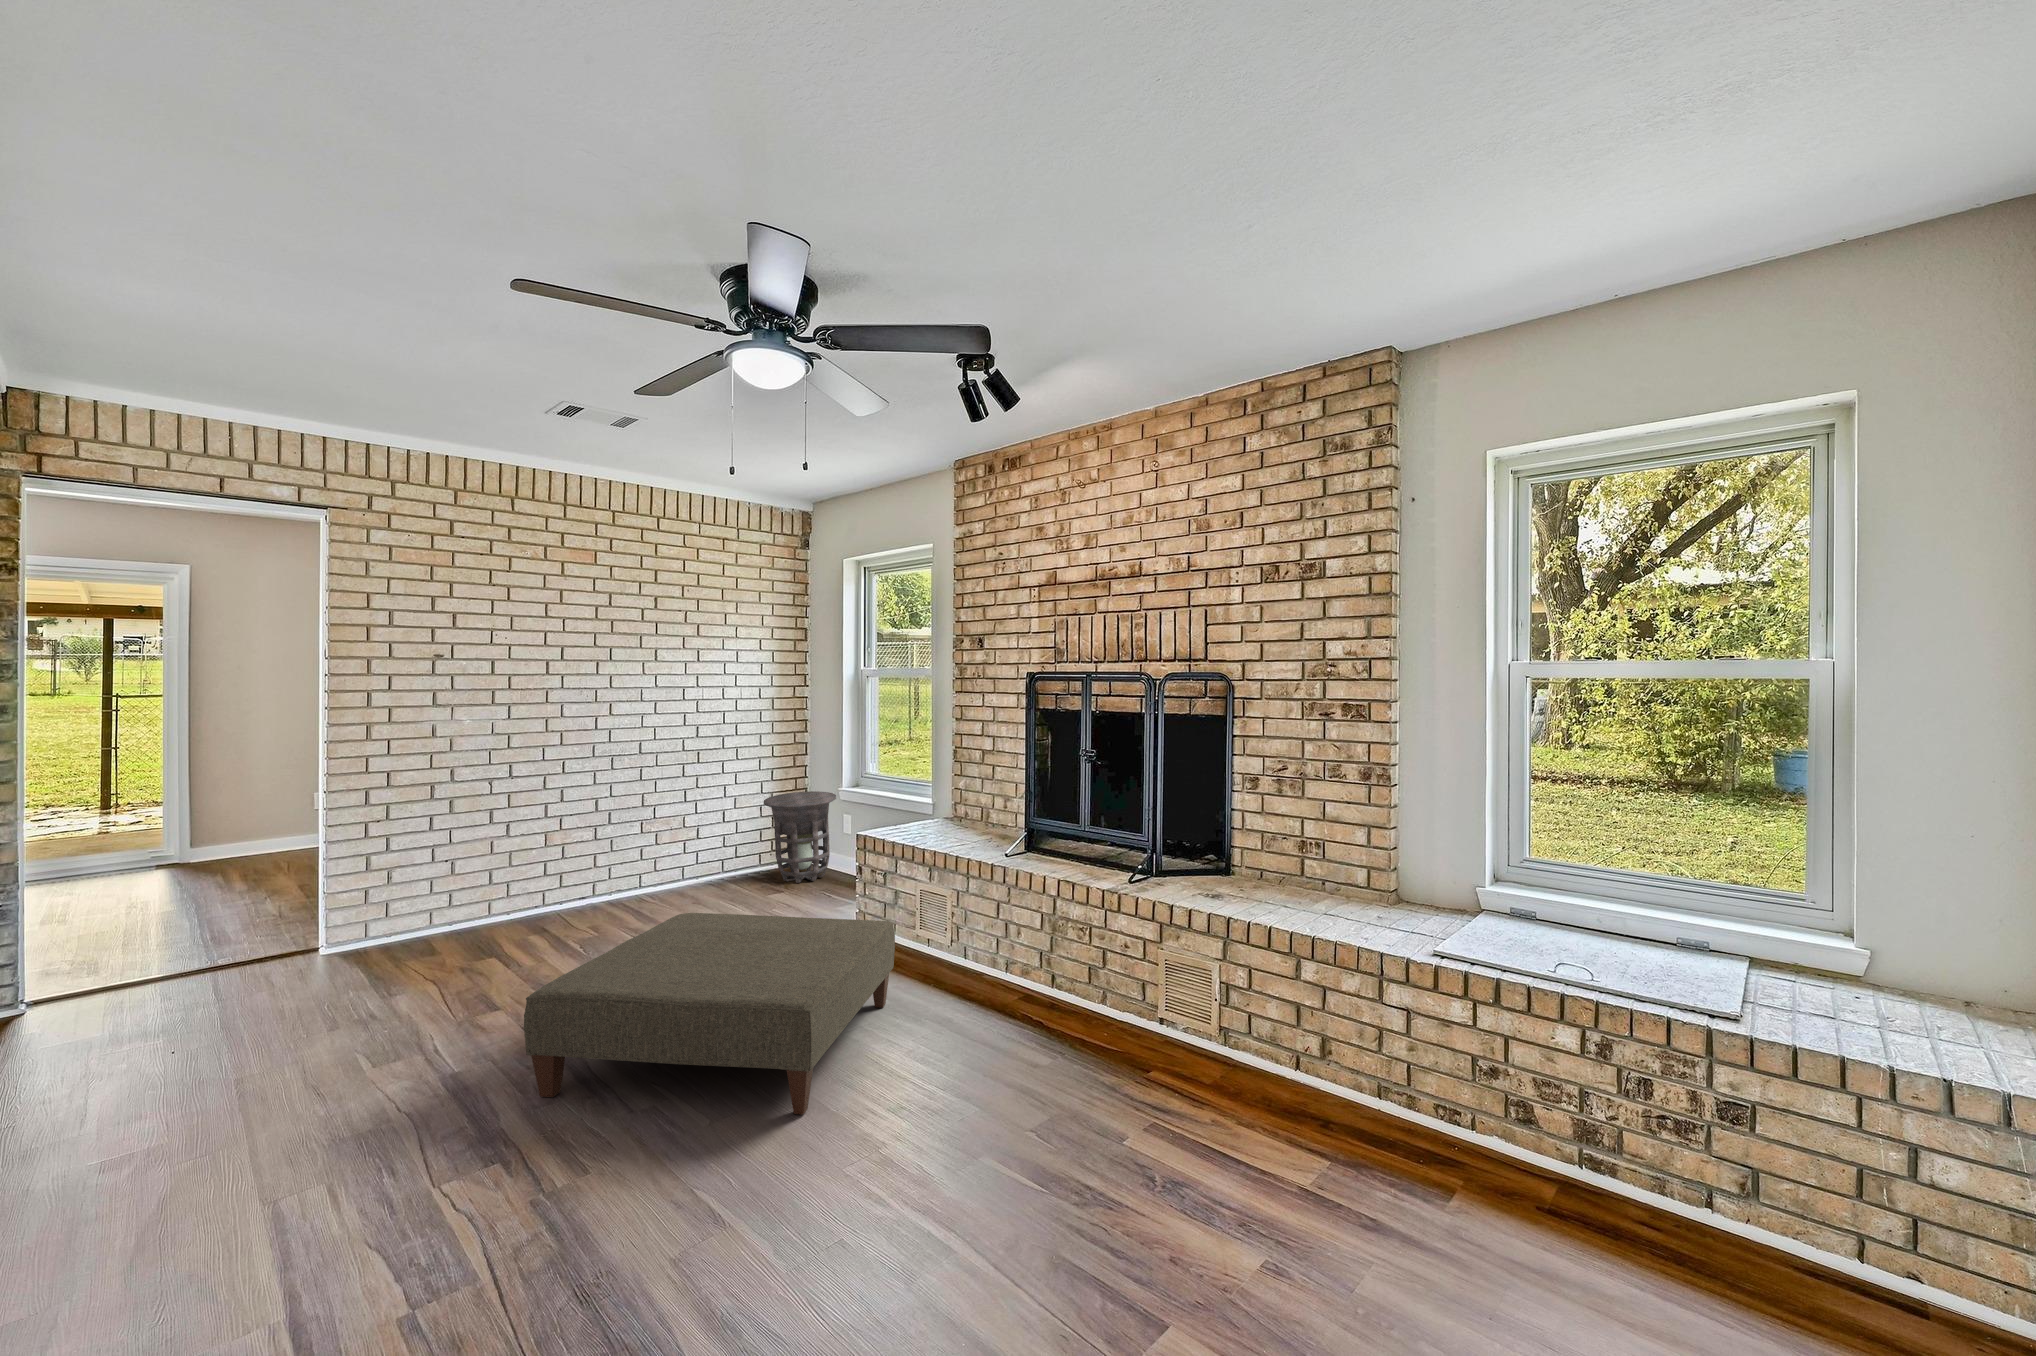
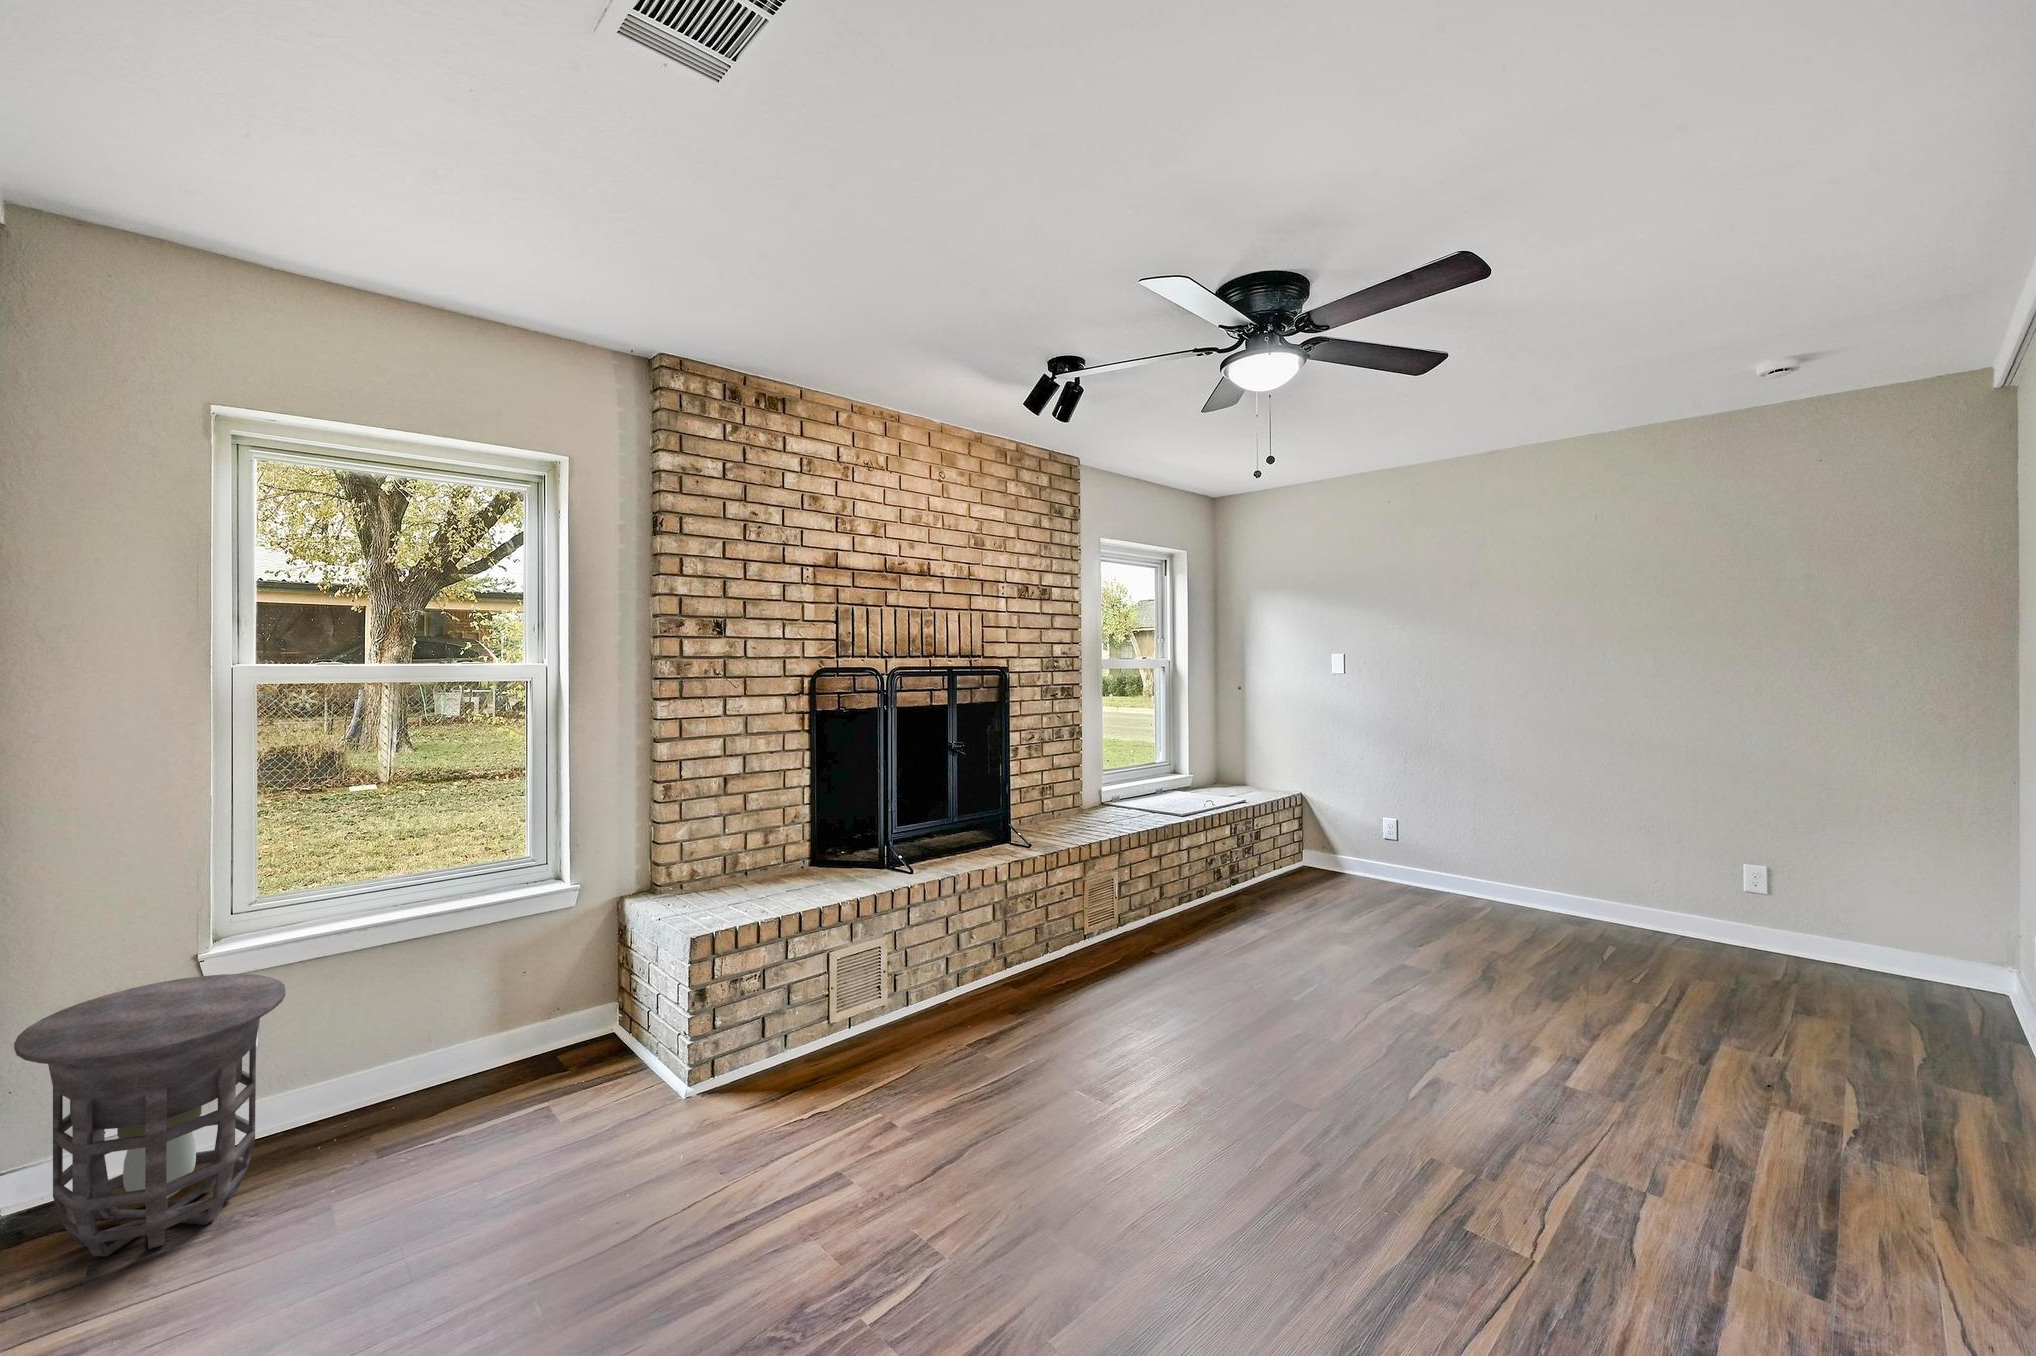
ottoman: present [524,913,895,1114] -> none [937,957,1340,1259]

